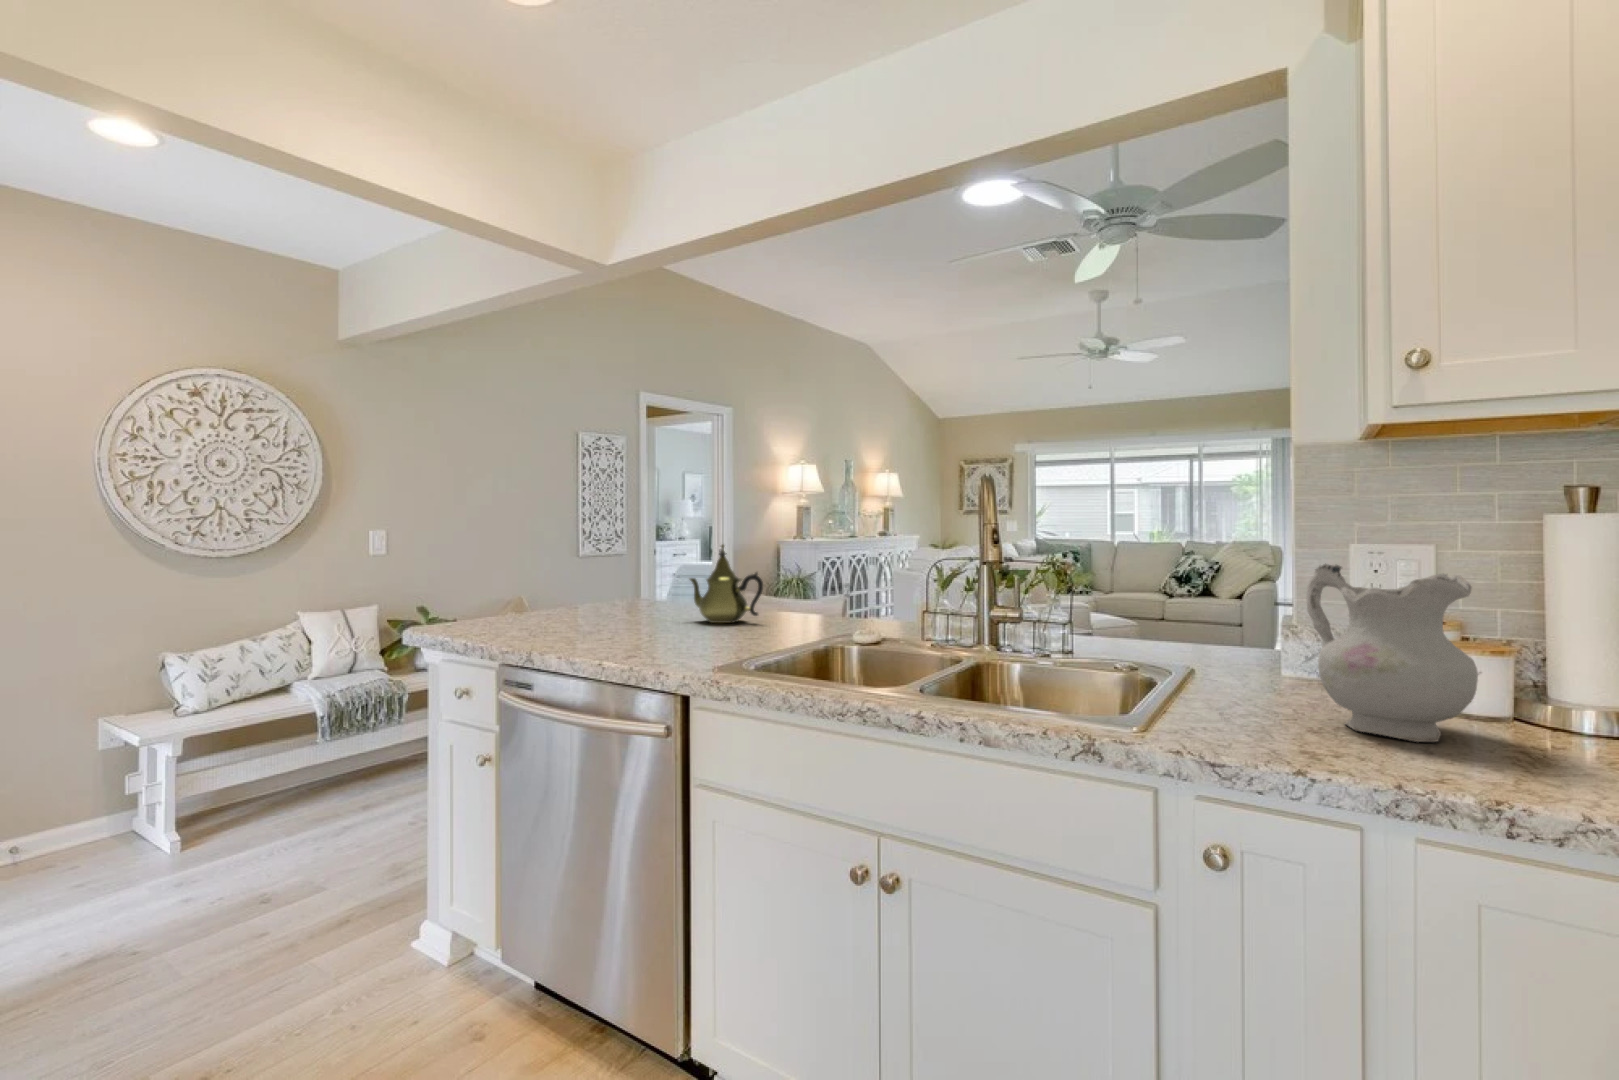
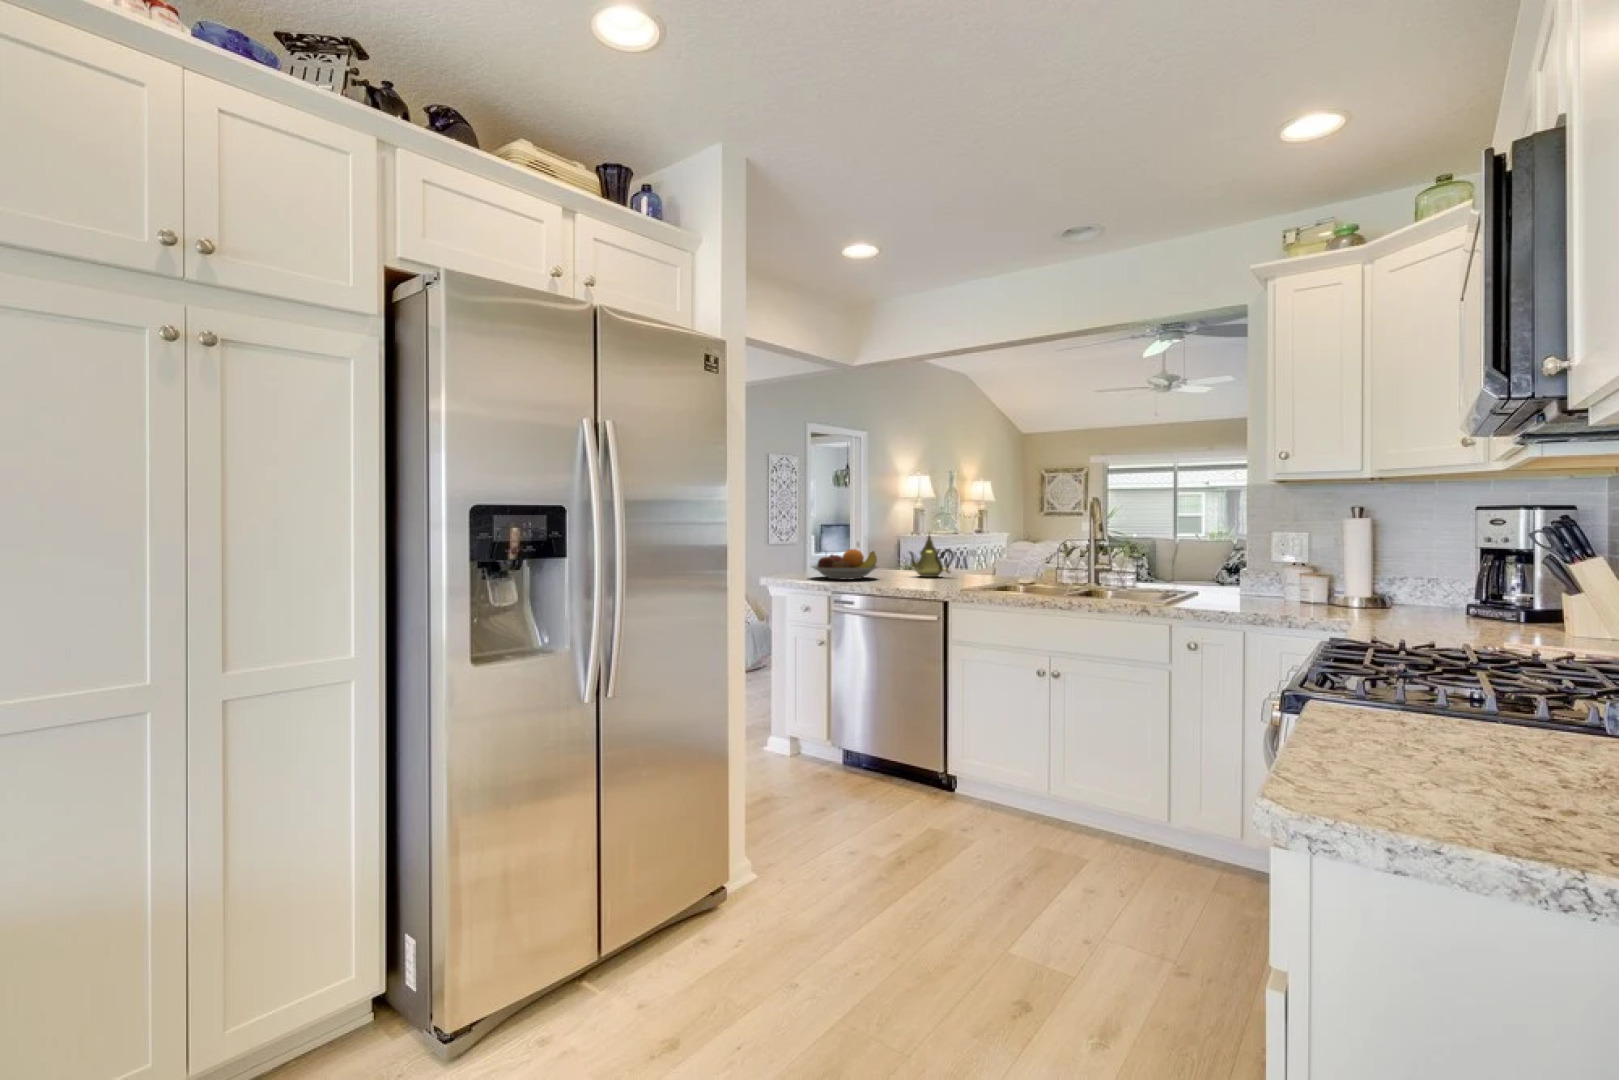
ceramic pitcher: present [1307,564,1478,742] -> none [1246,536,1311,608]
fruit bowl: none [497,577,625,634] -> present [812,549,878,580]

